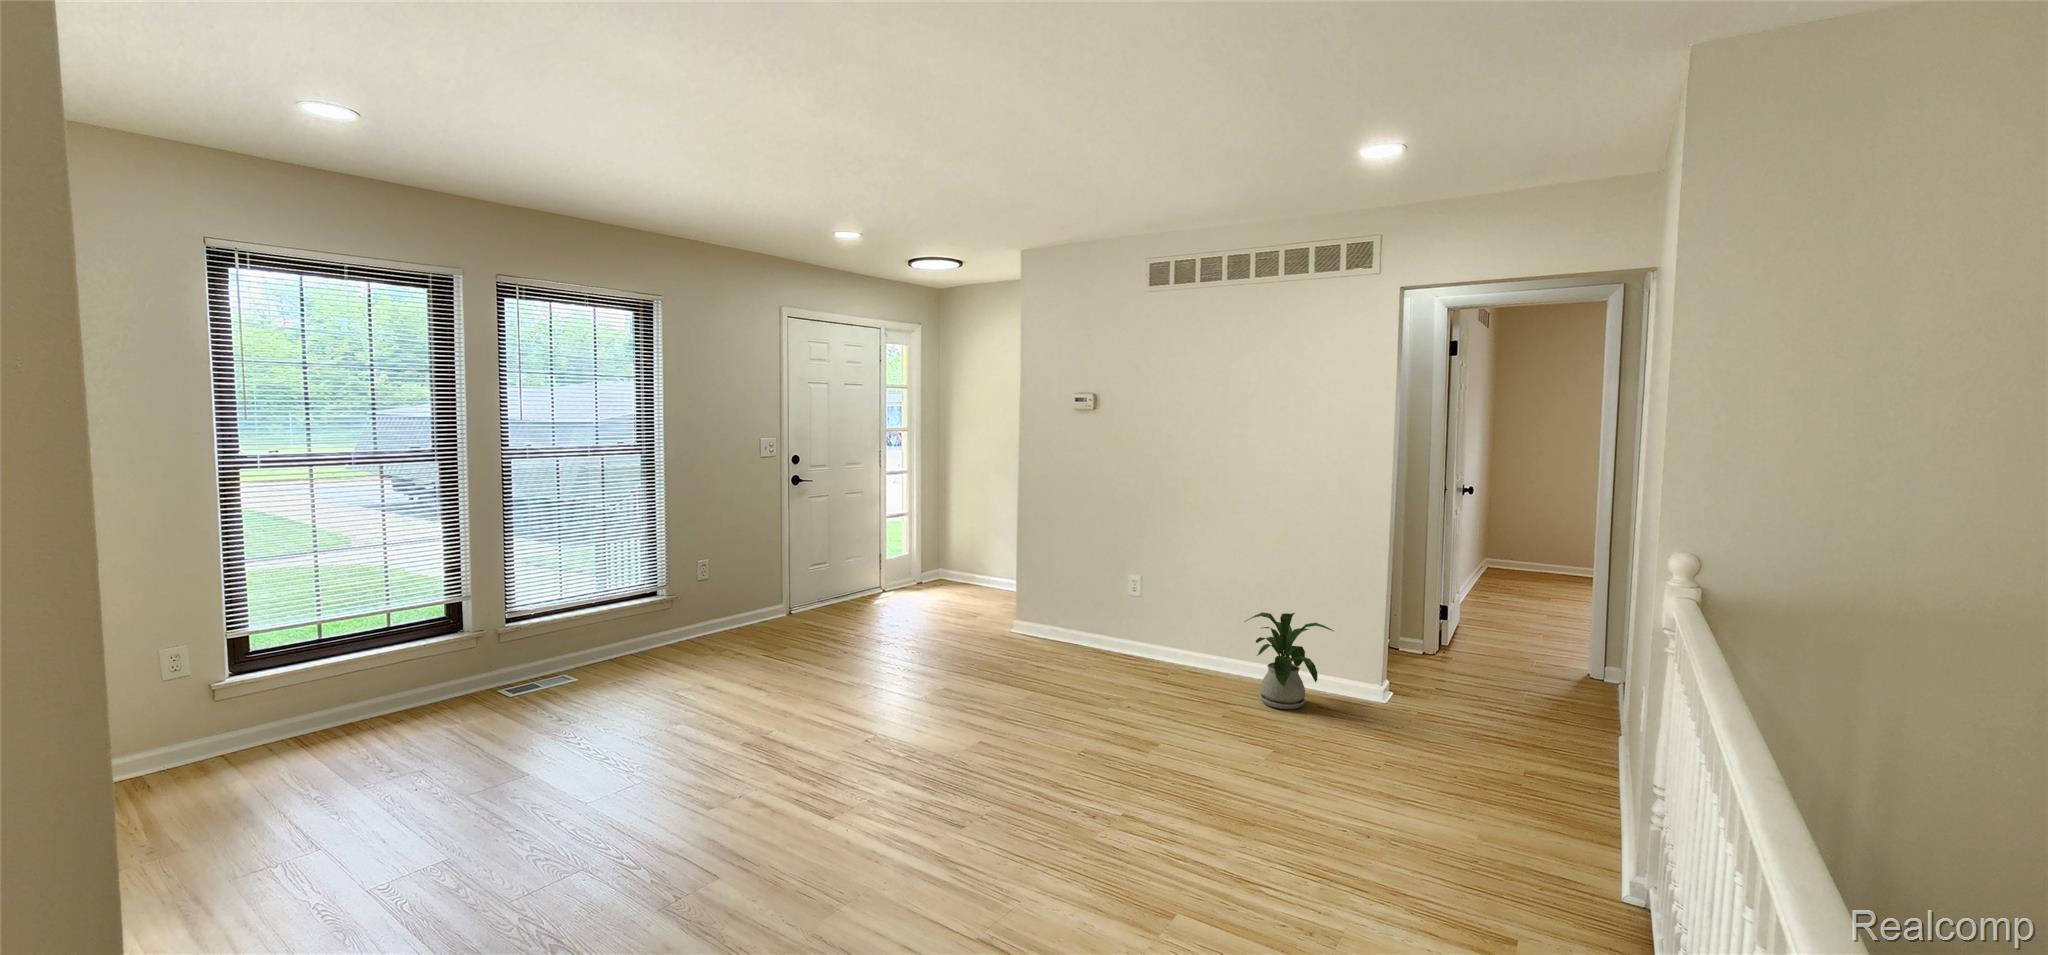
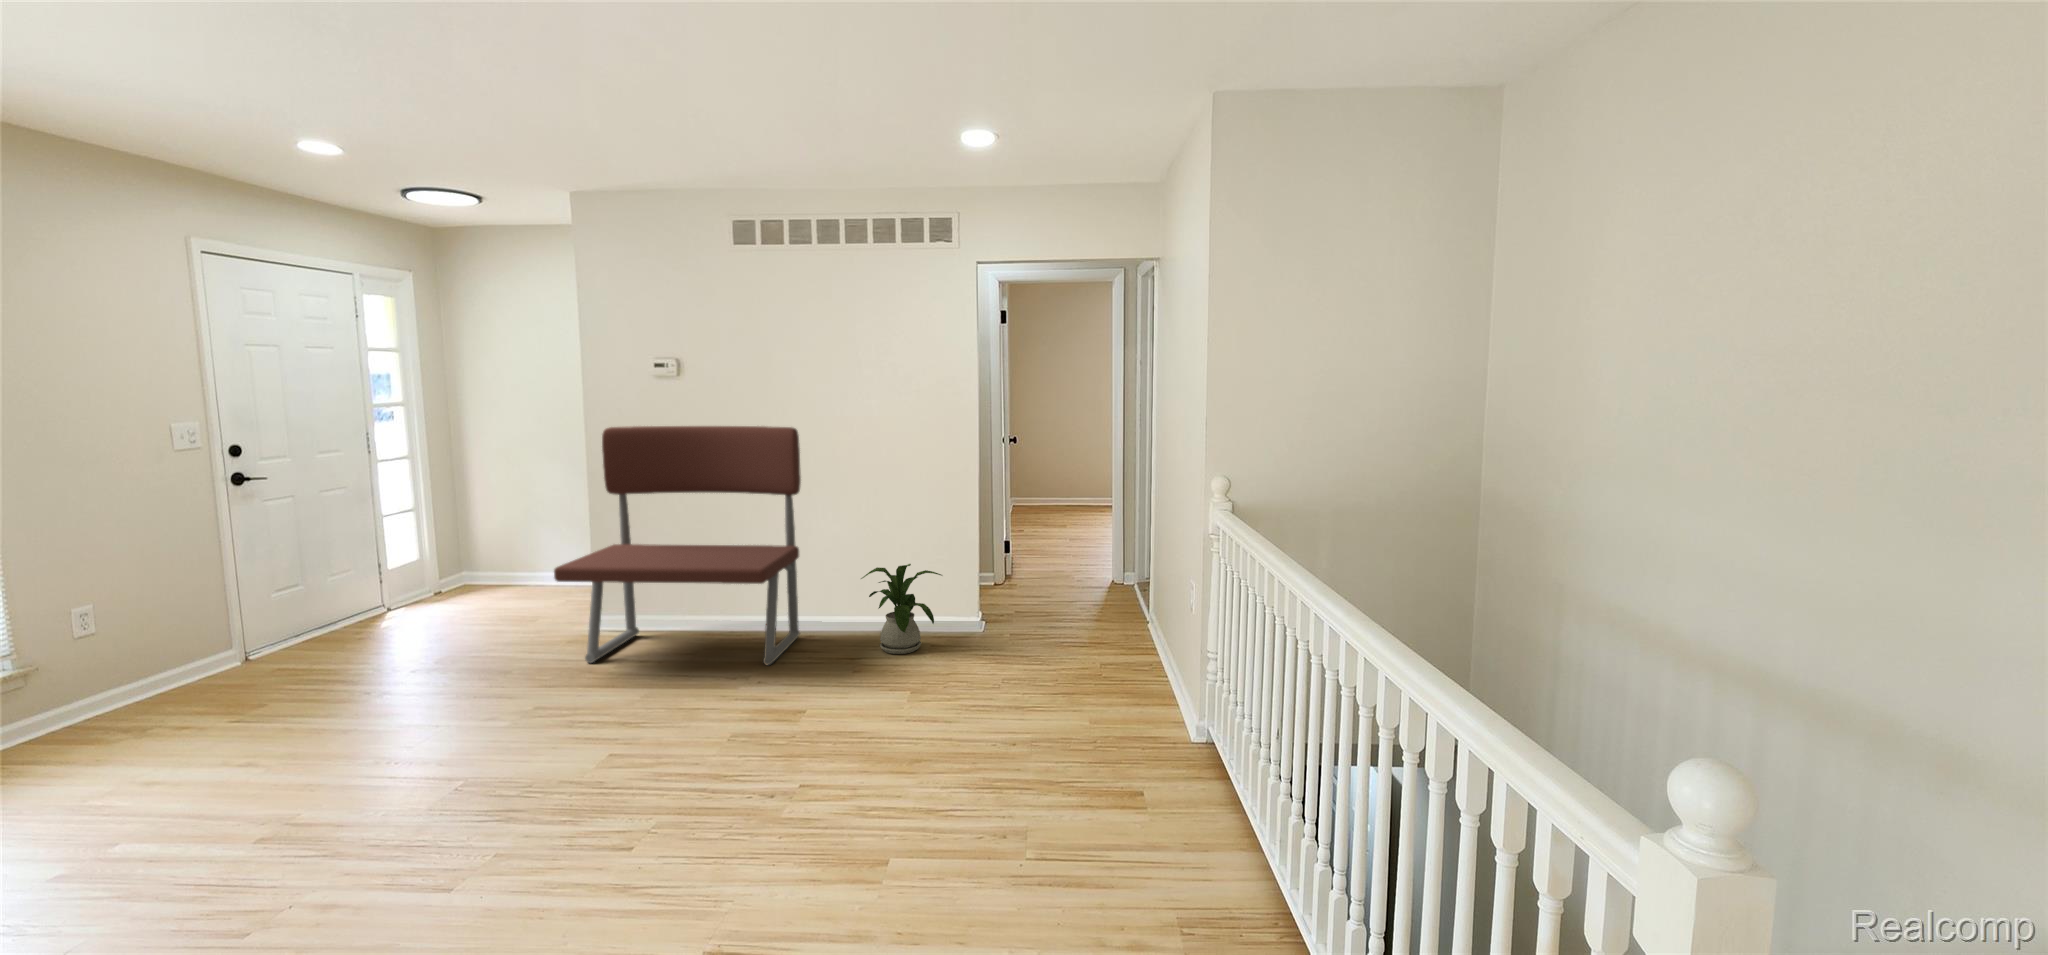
bench: none [975,454,1196,694] -> present [554,426,801,665]

